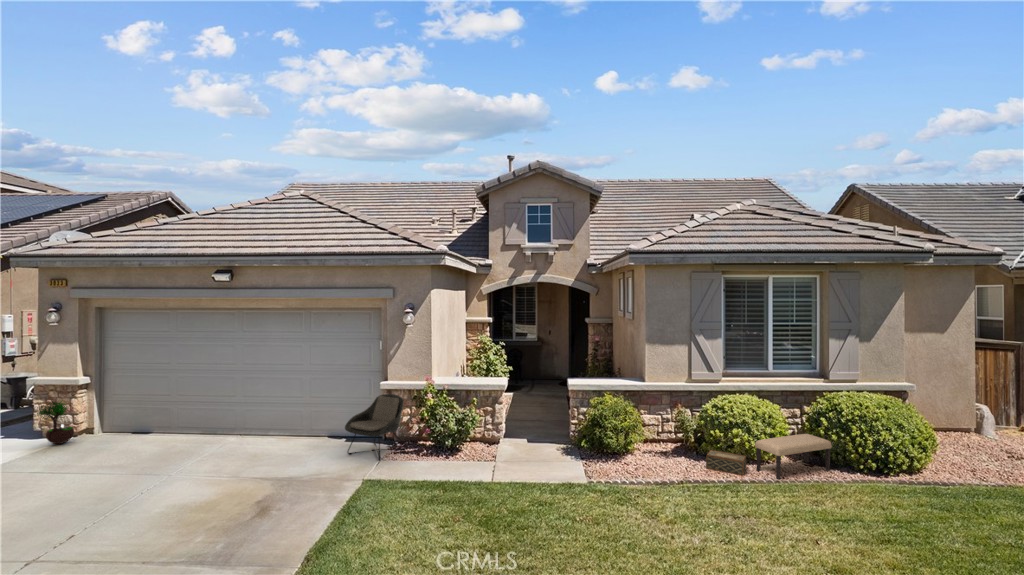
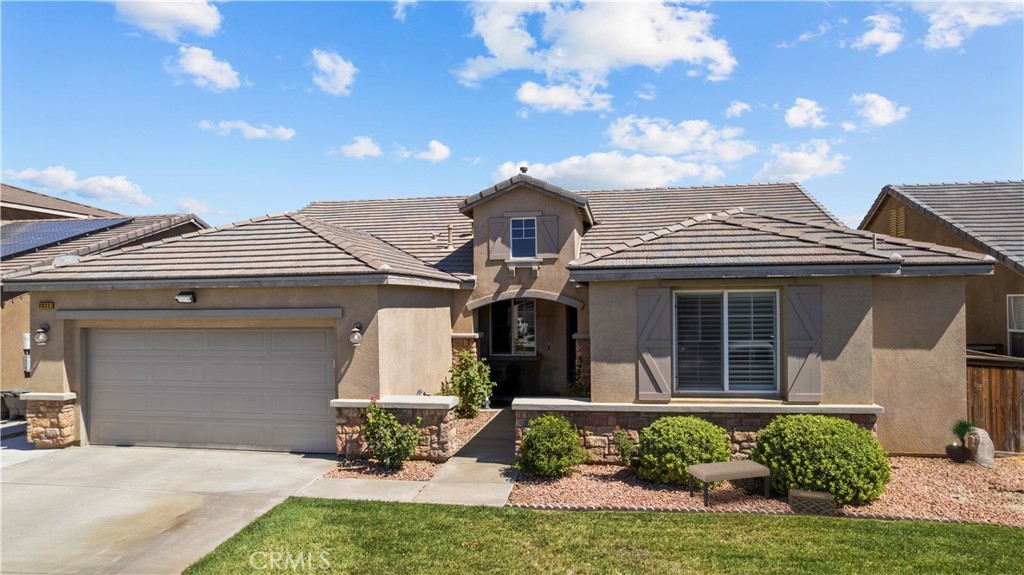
lounge chair: present [345,394,406,461] -> none [291,412,352,477]
potted tree: present [37,401,74,444] -> present [945,419,976,462]
woven basket: present [706,450,746,475] -> present [788,489,835,516]

